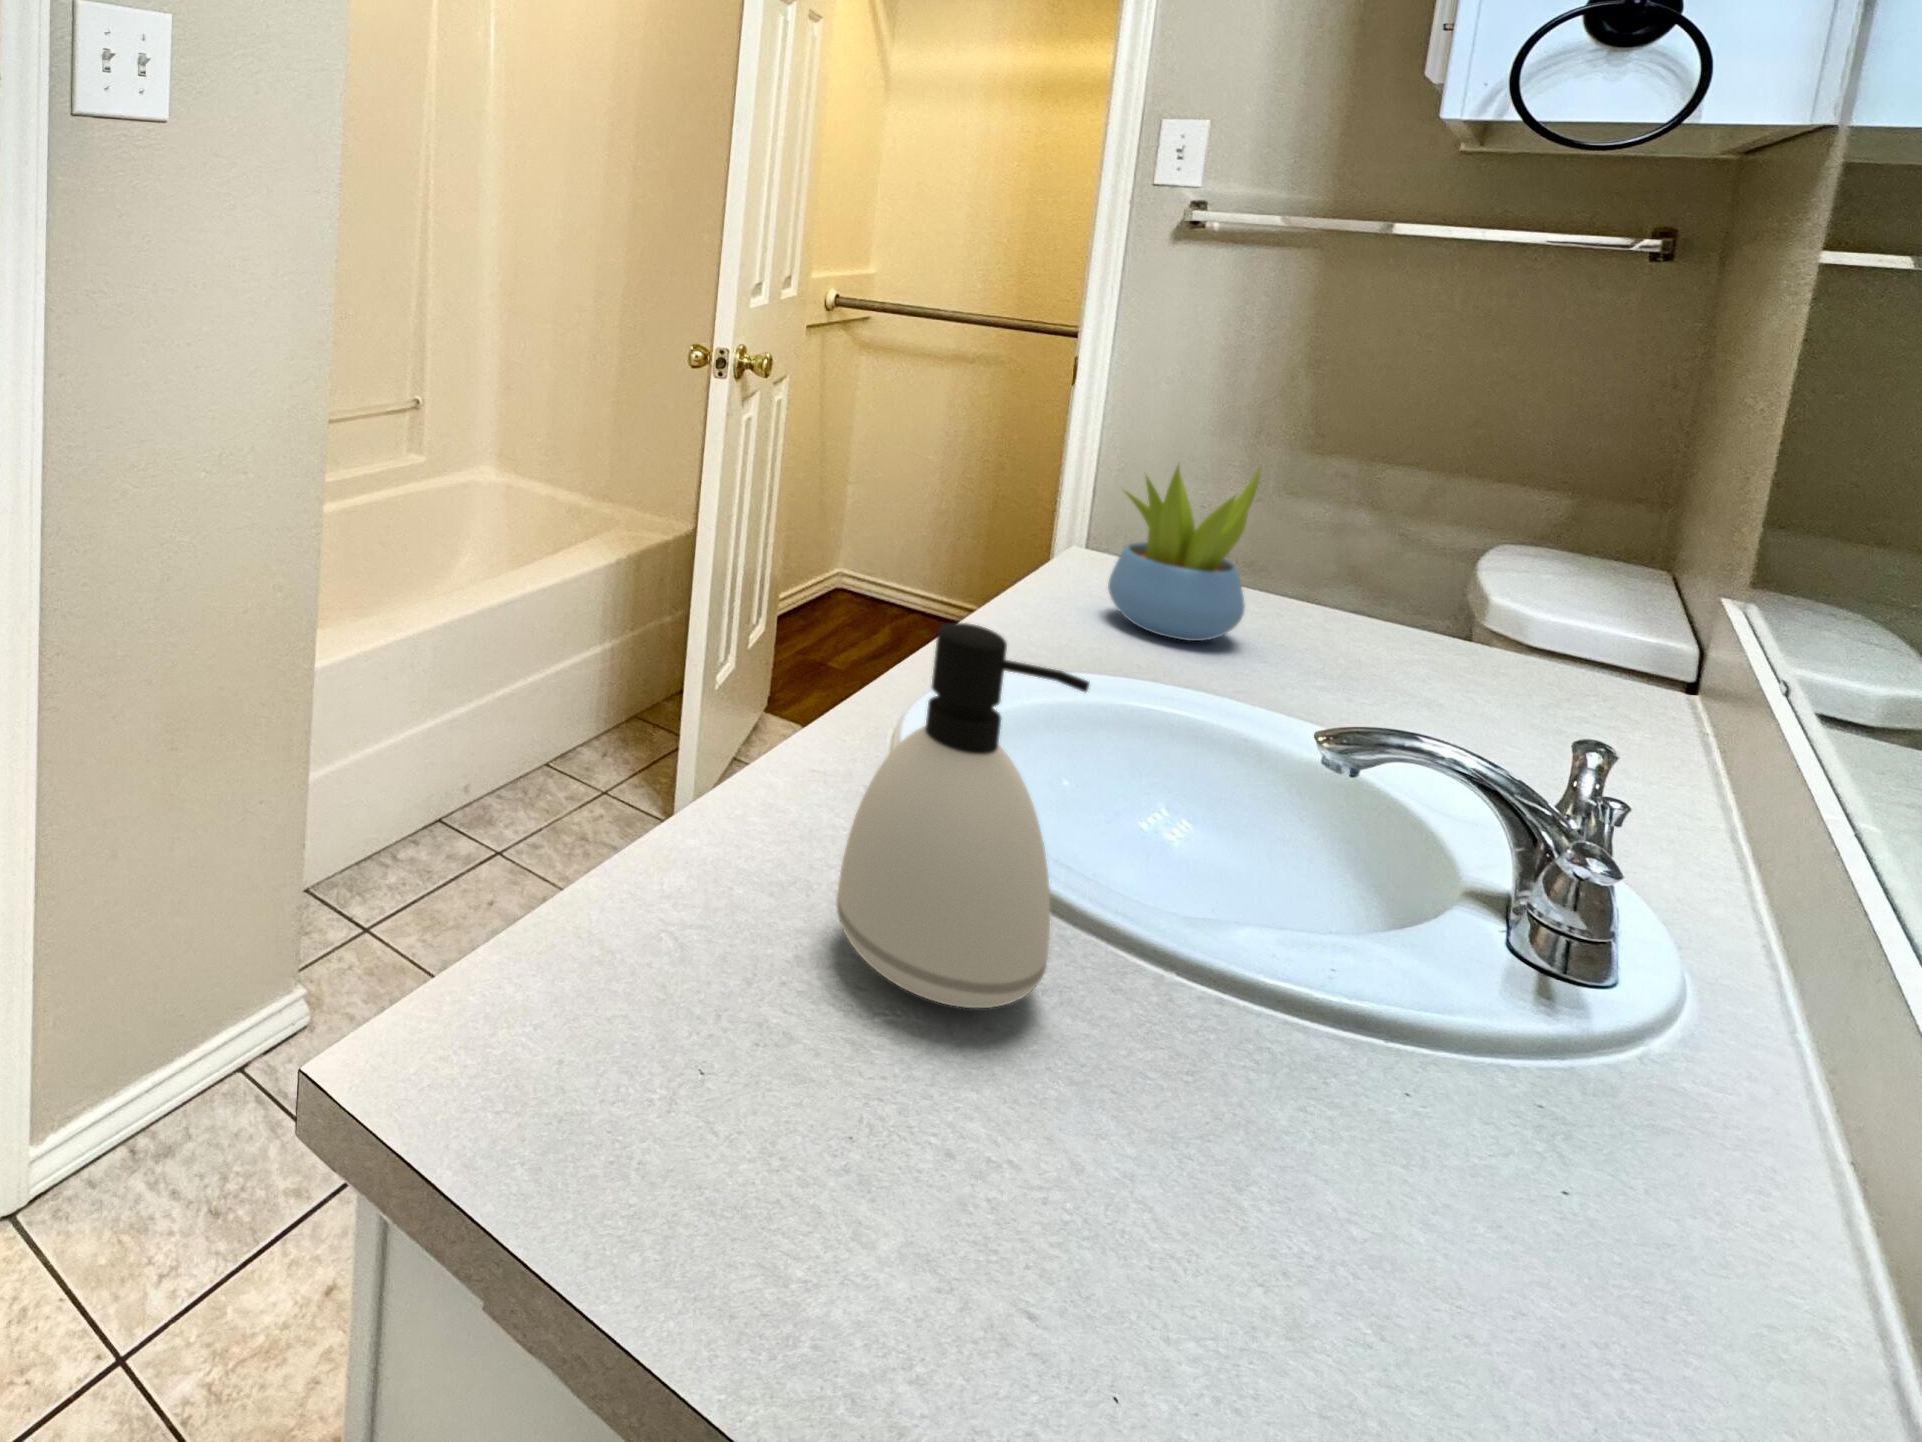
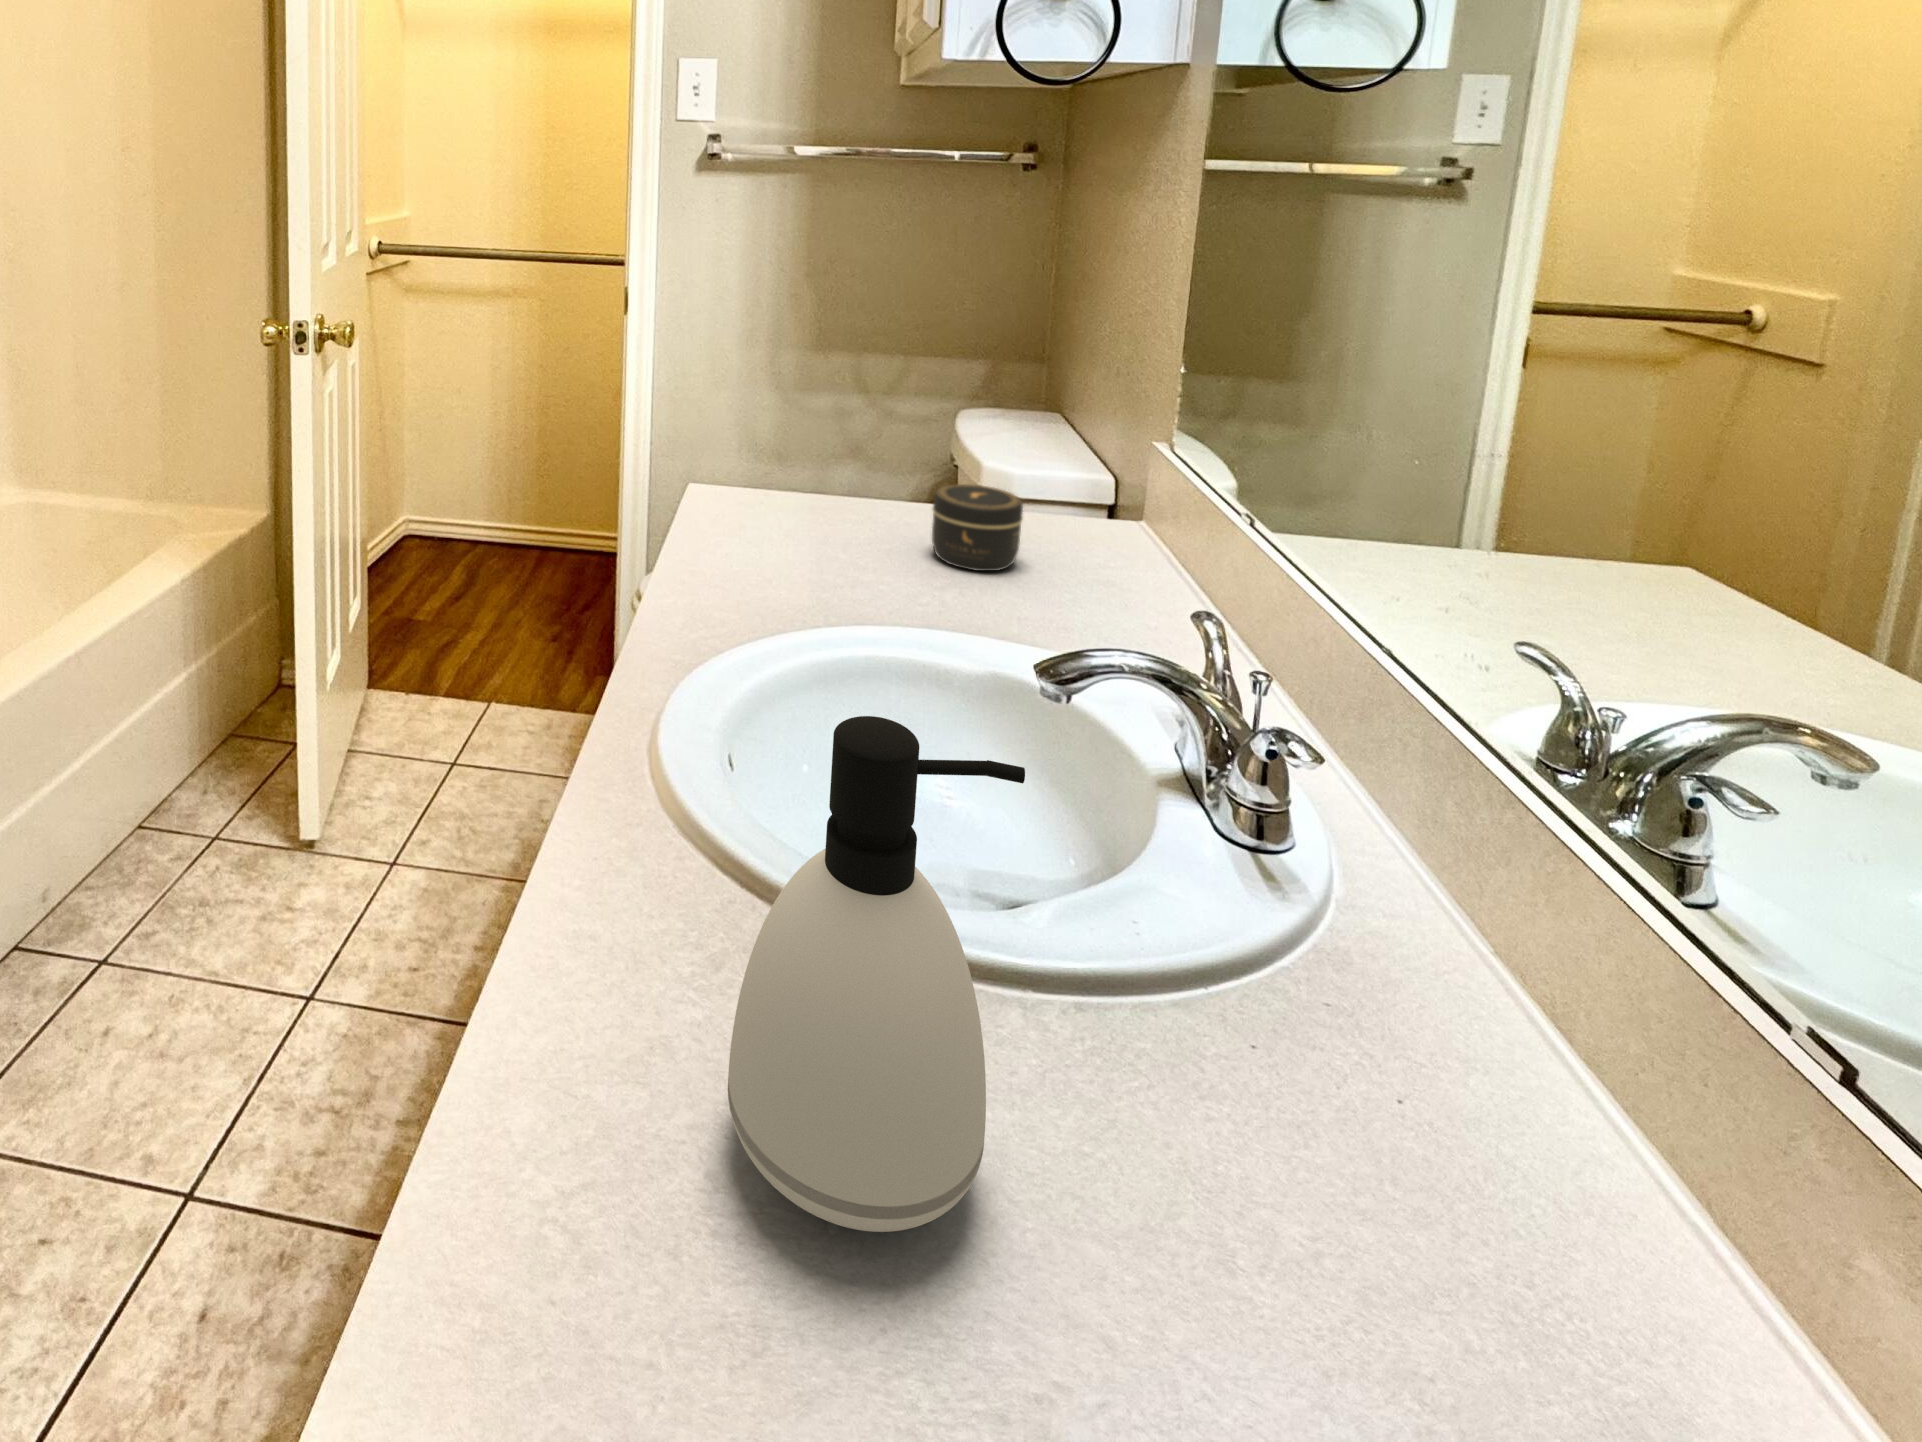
succulent plant: present [1108,466,1261,641] -> none [746,388,860,563]
jar: none [1348,595,1479,699] -> present [932,484,1023,571]

